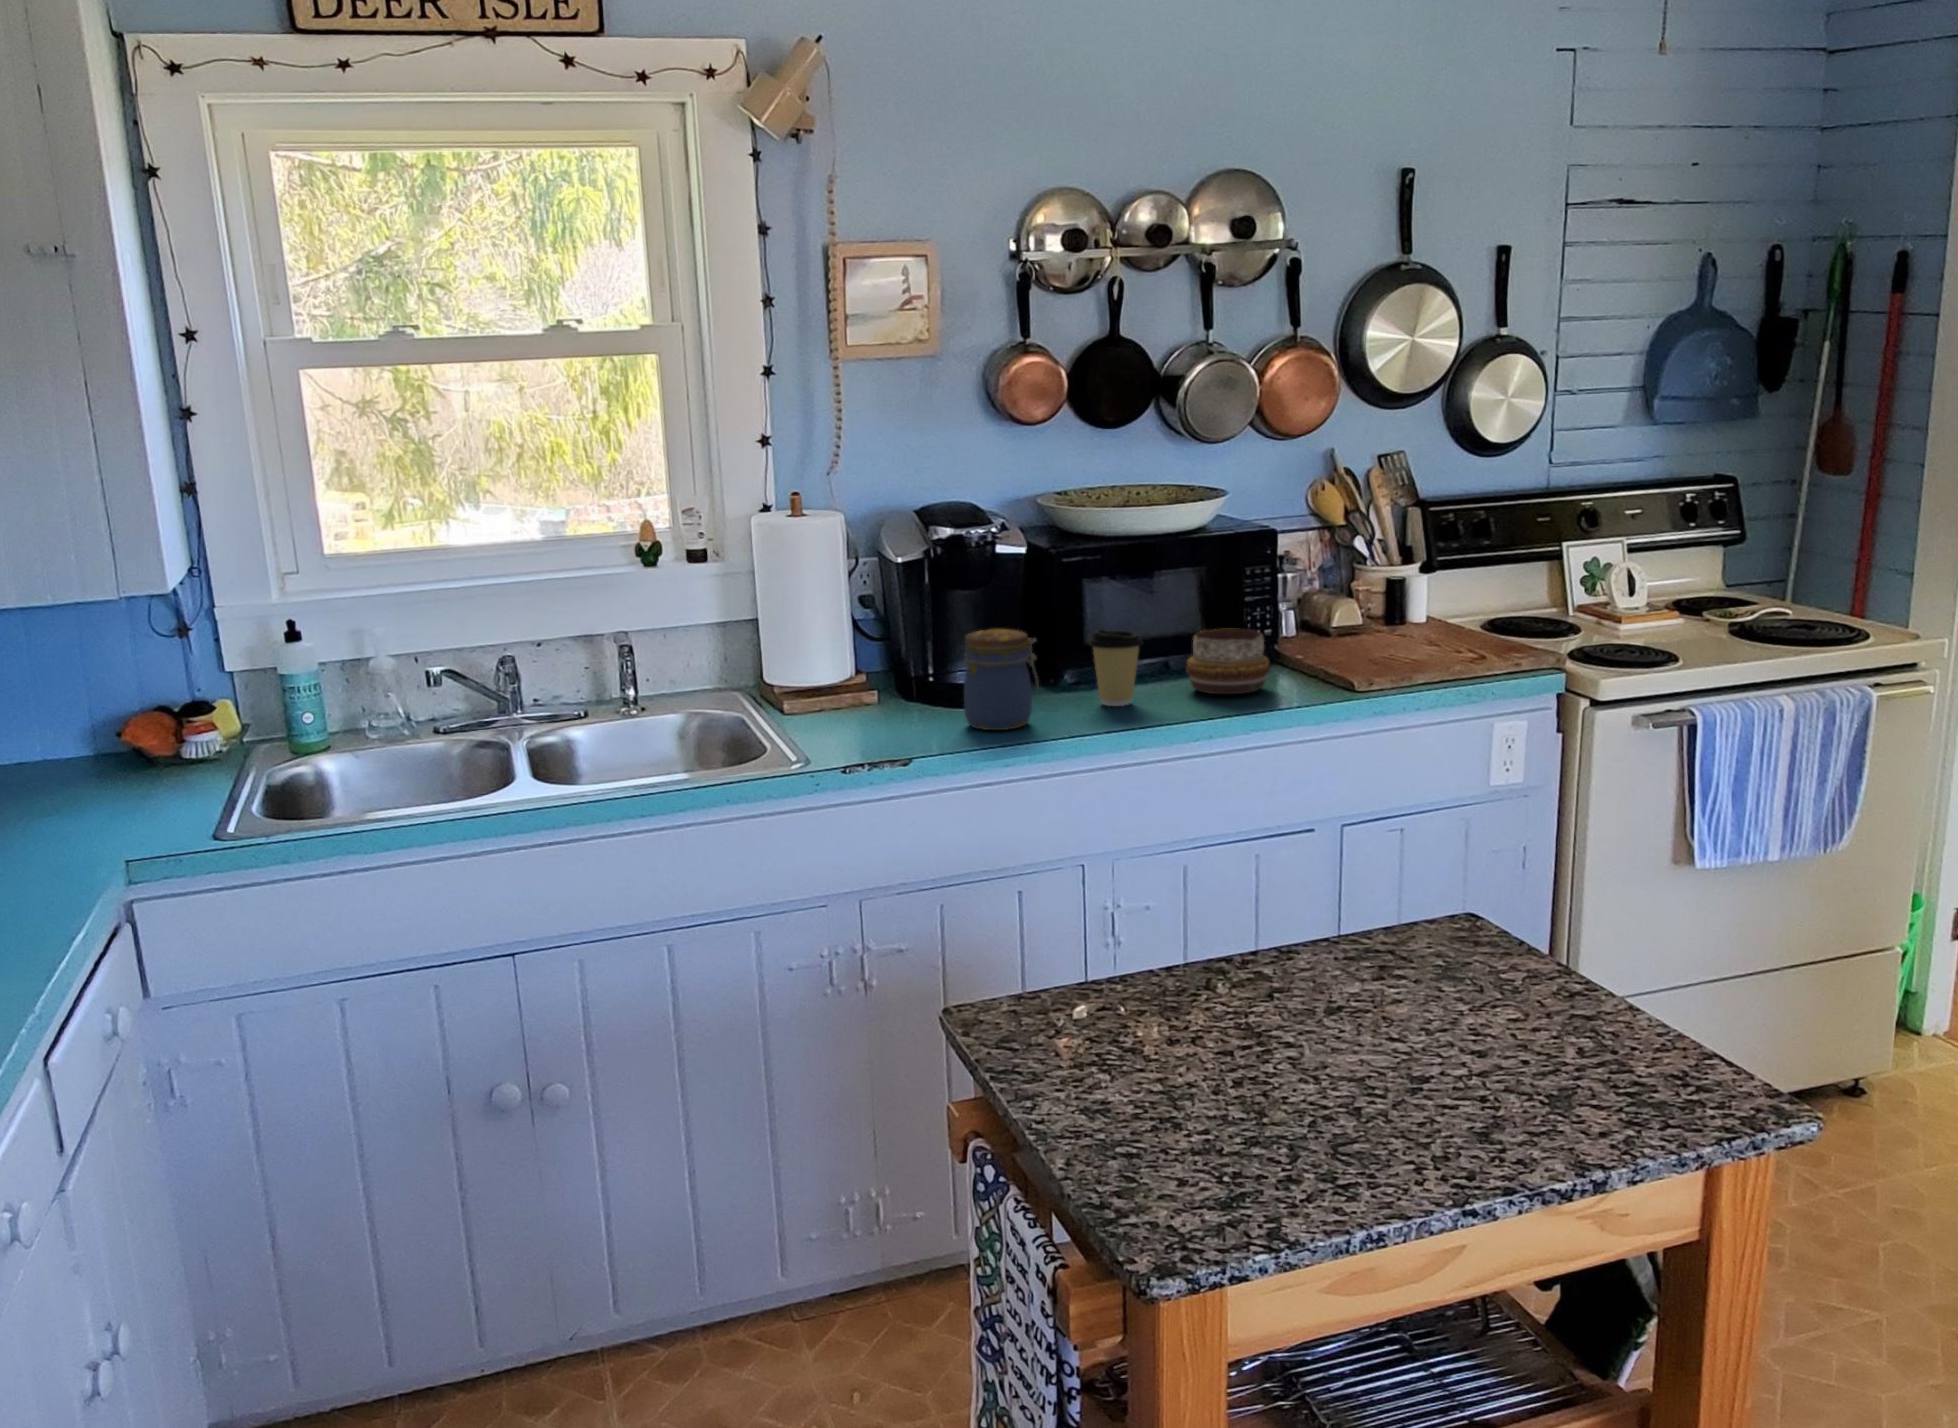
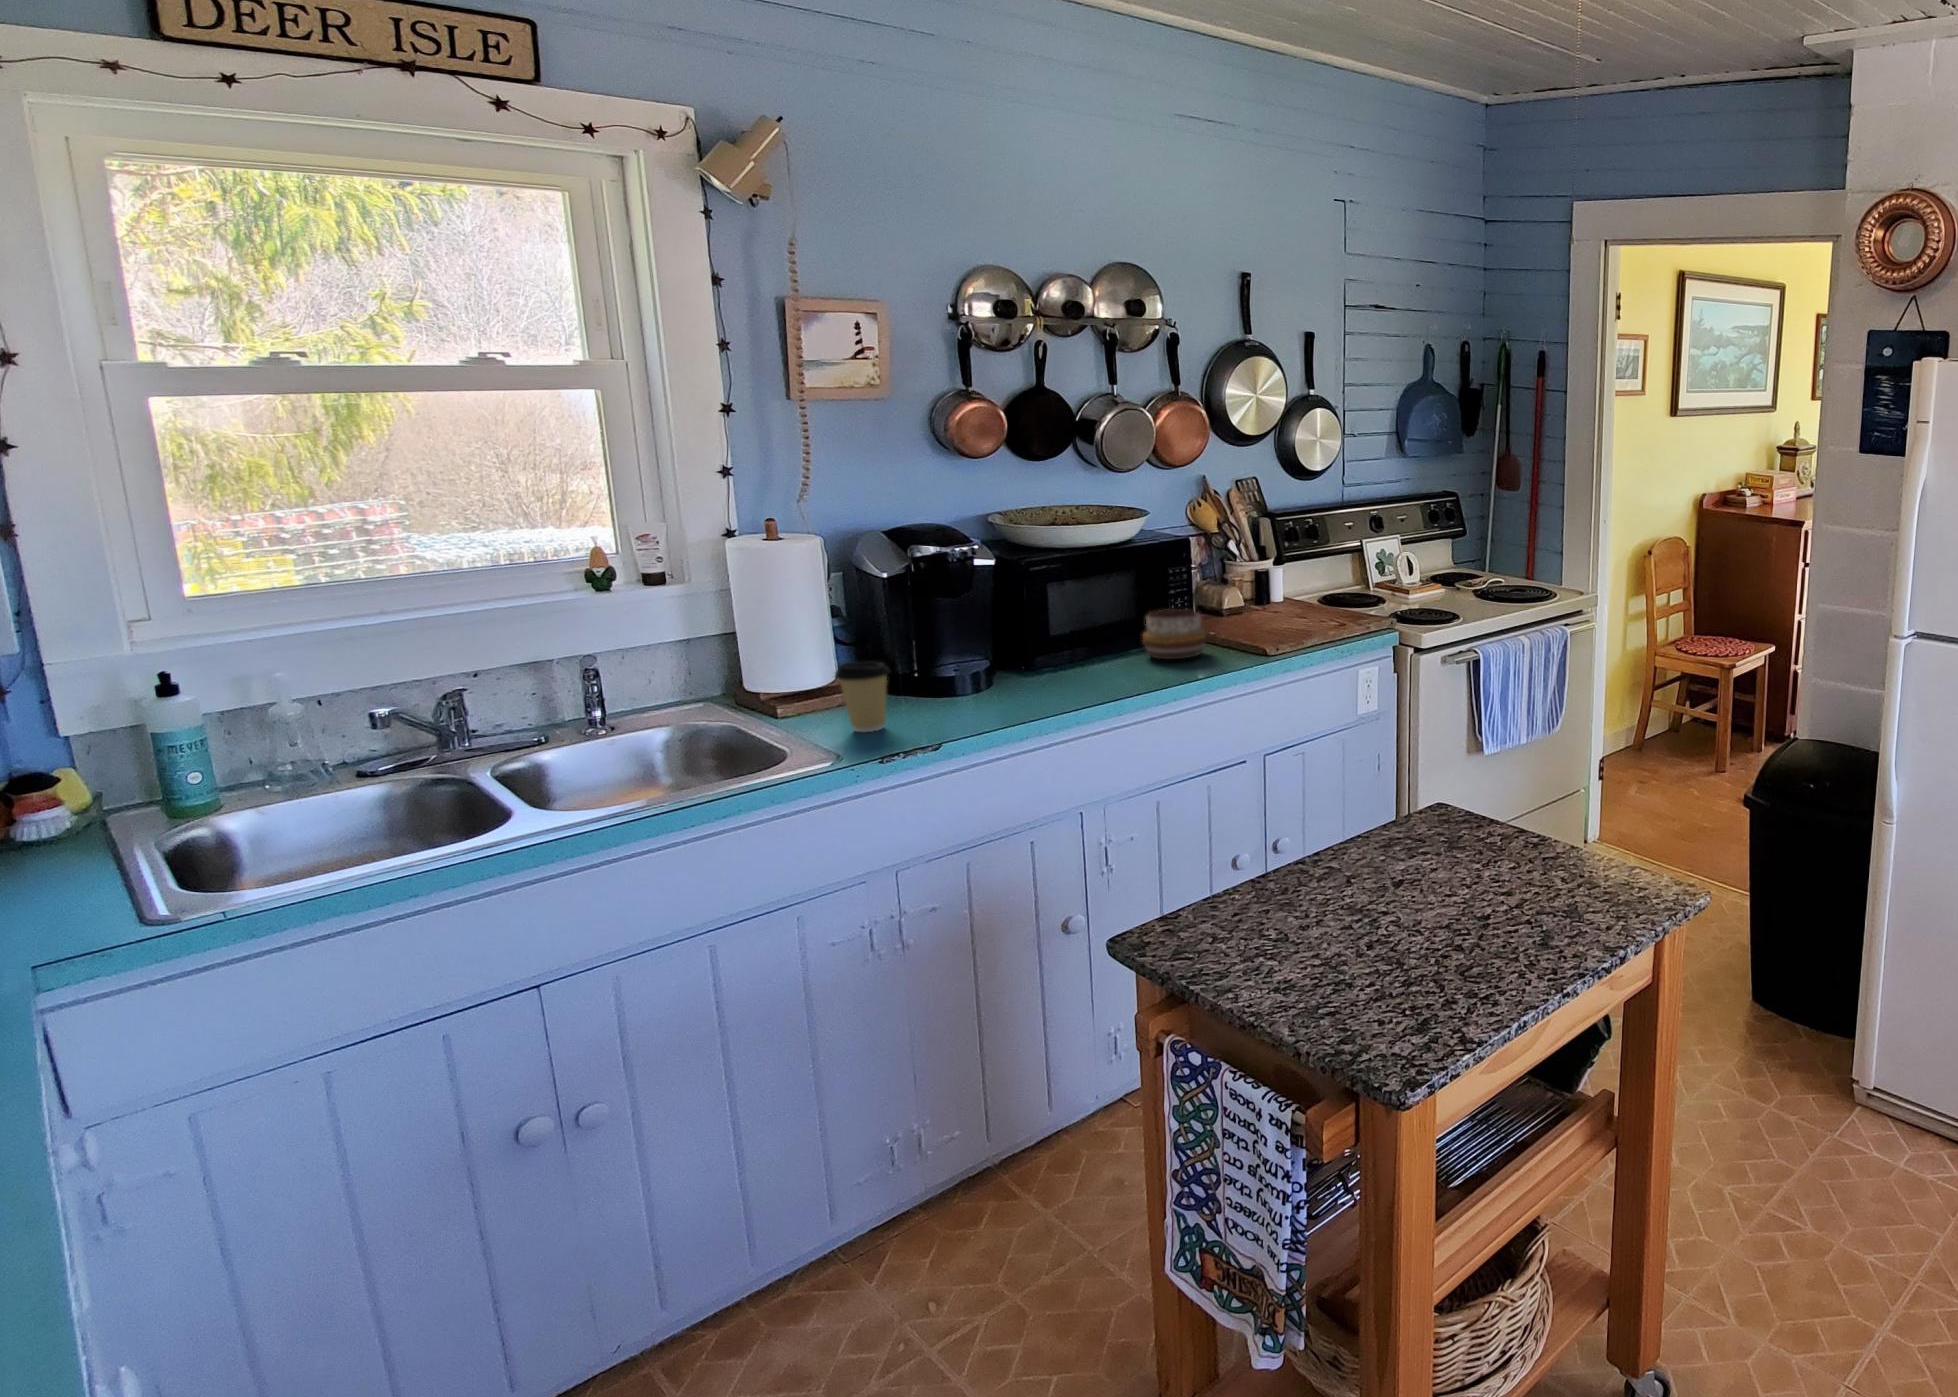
jar: present [964,629,1039,730] -> none [971,620,1039,703]
coffee cup: present [1089,630,1143,706] -> present [835,662,891,732]

